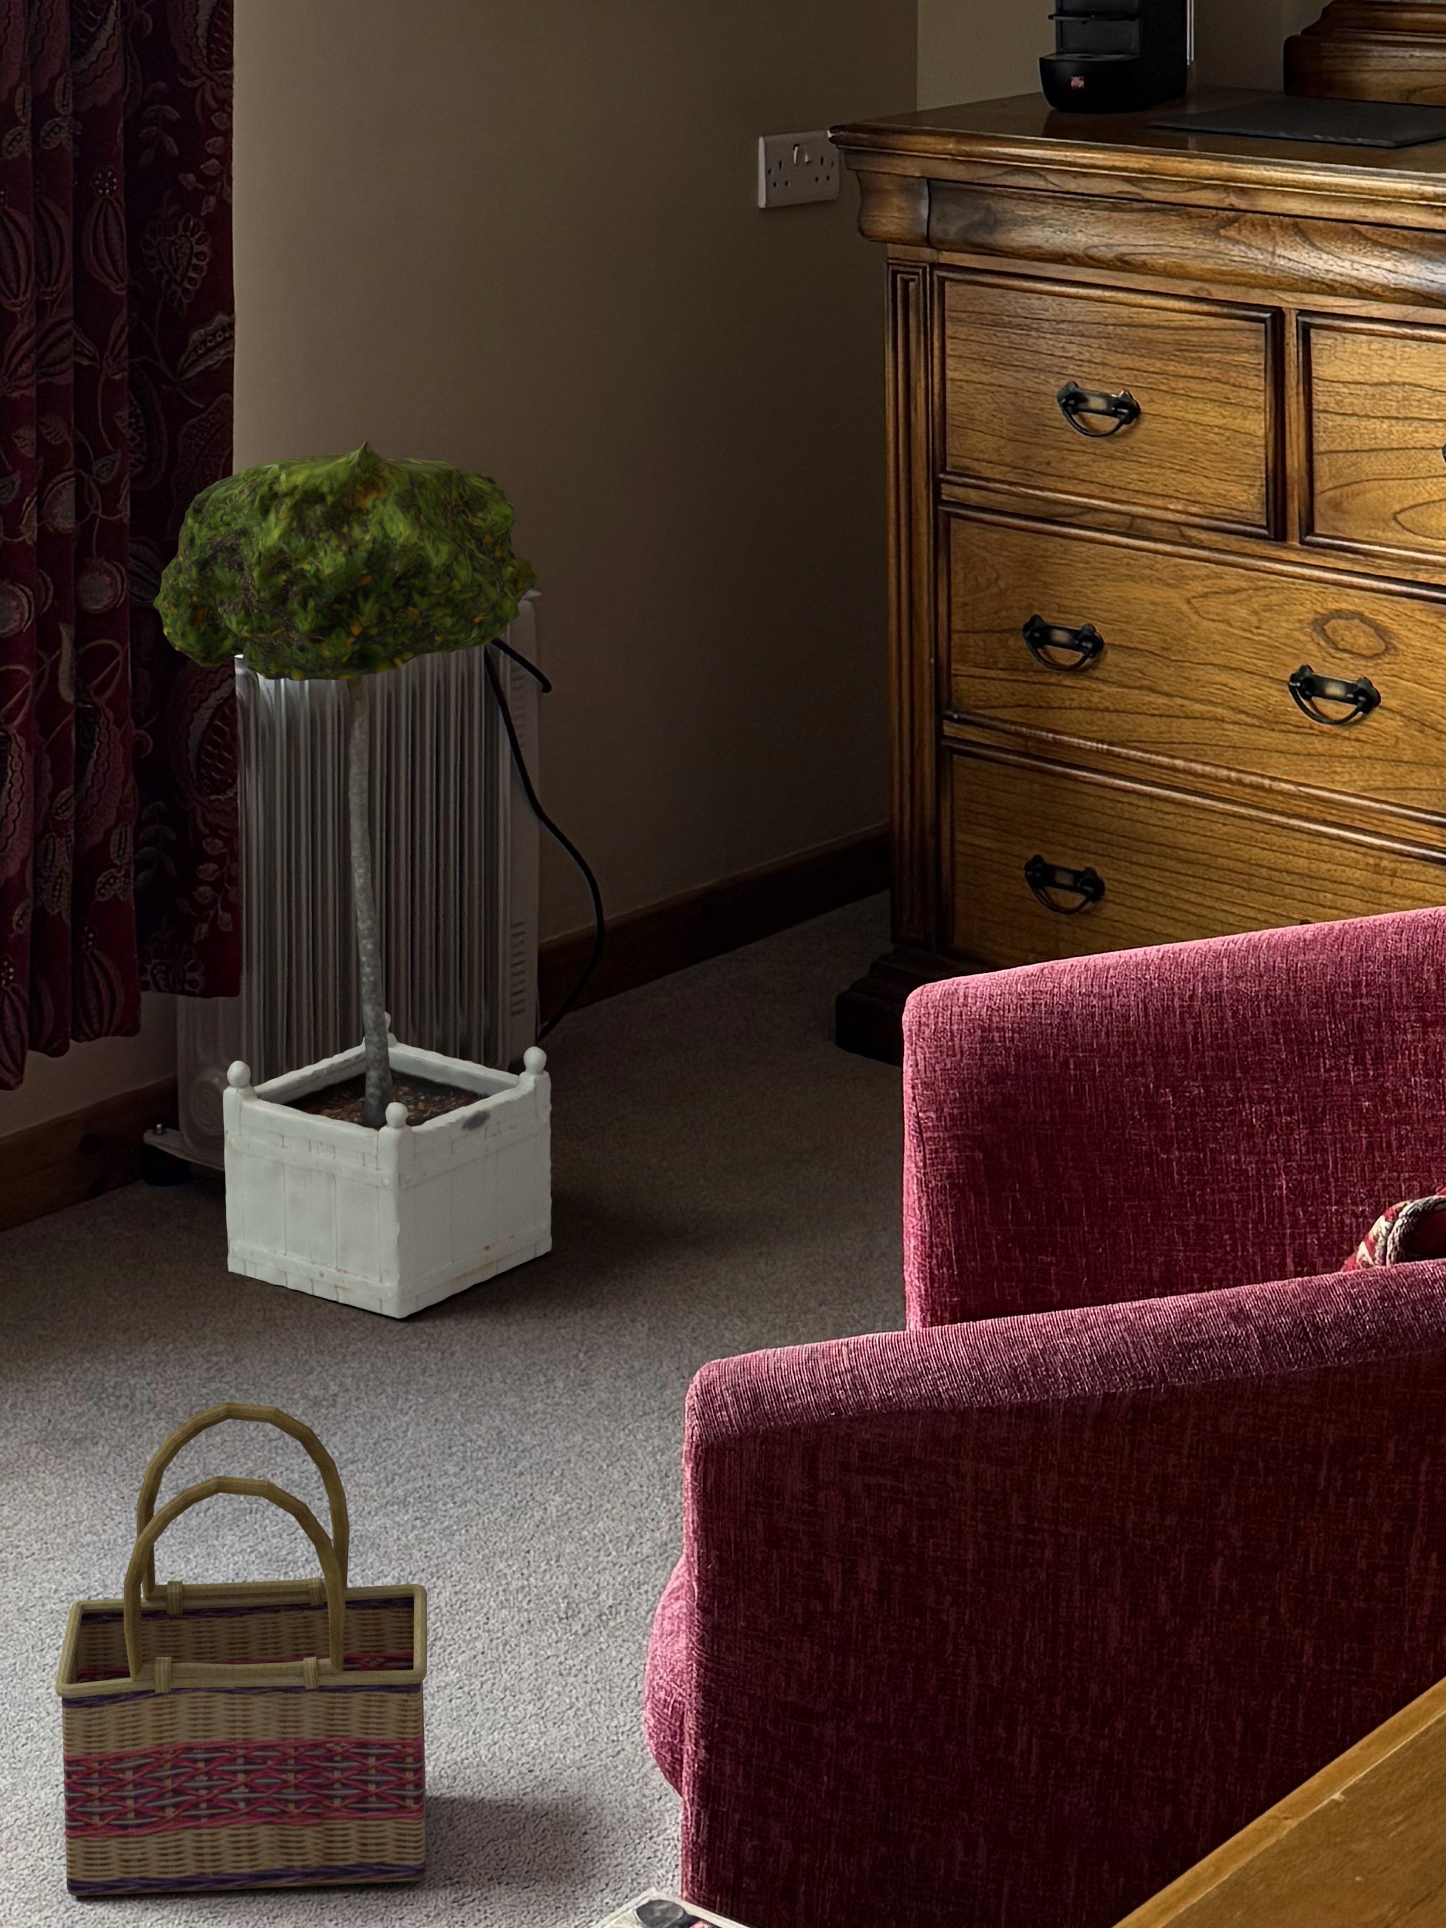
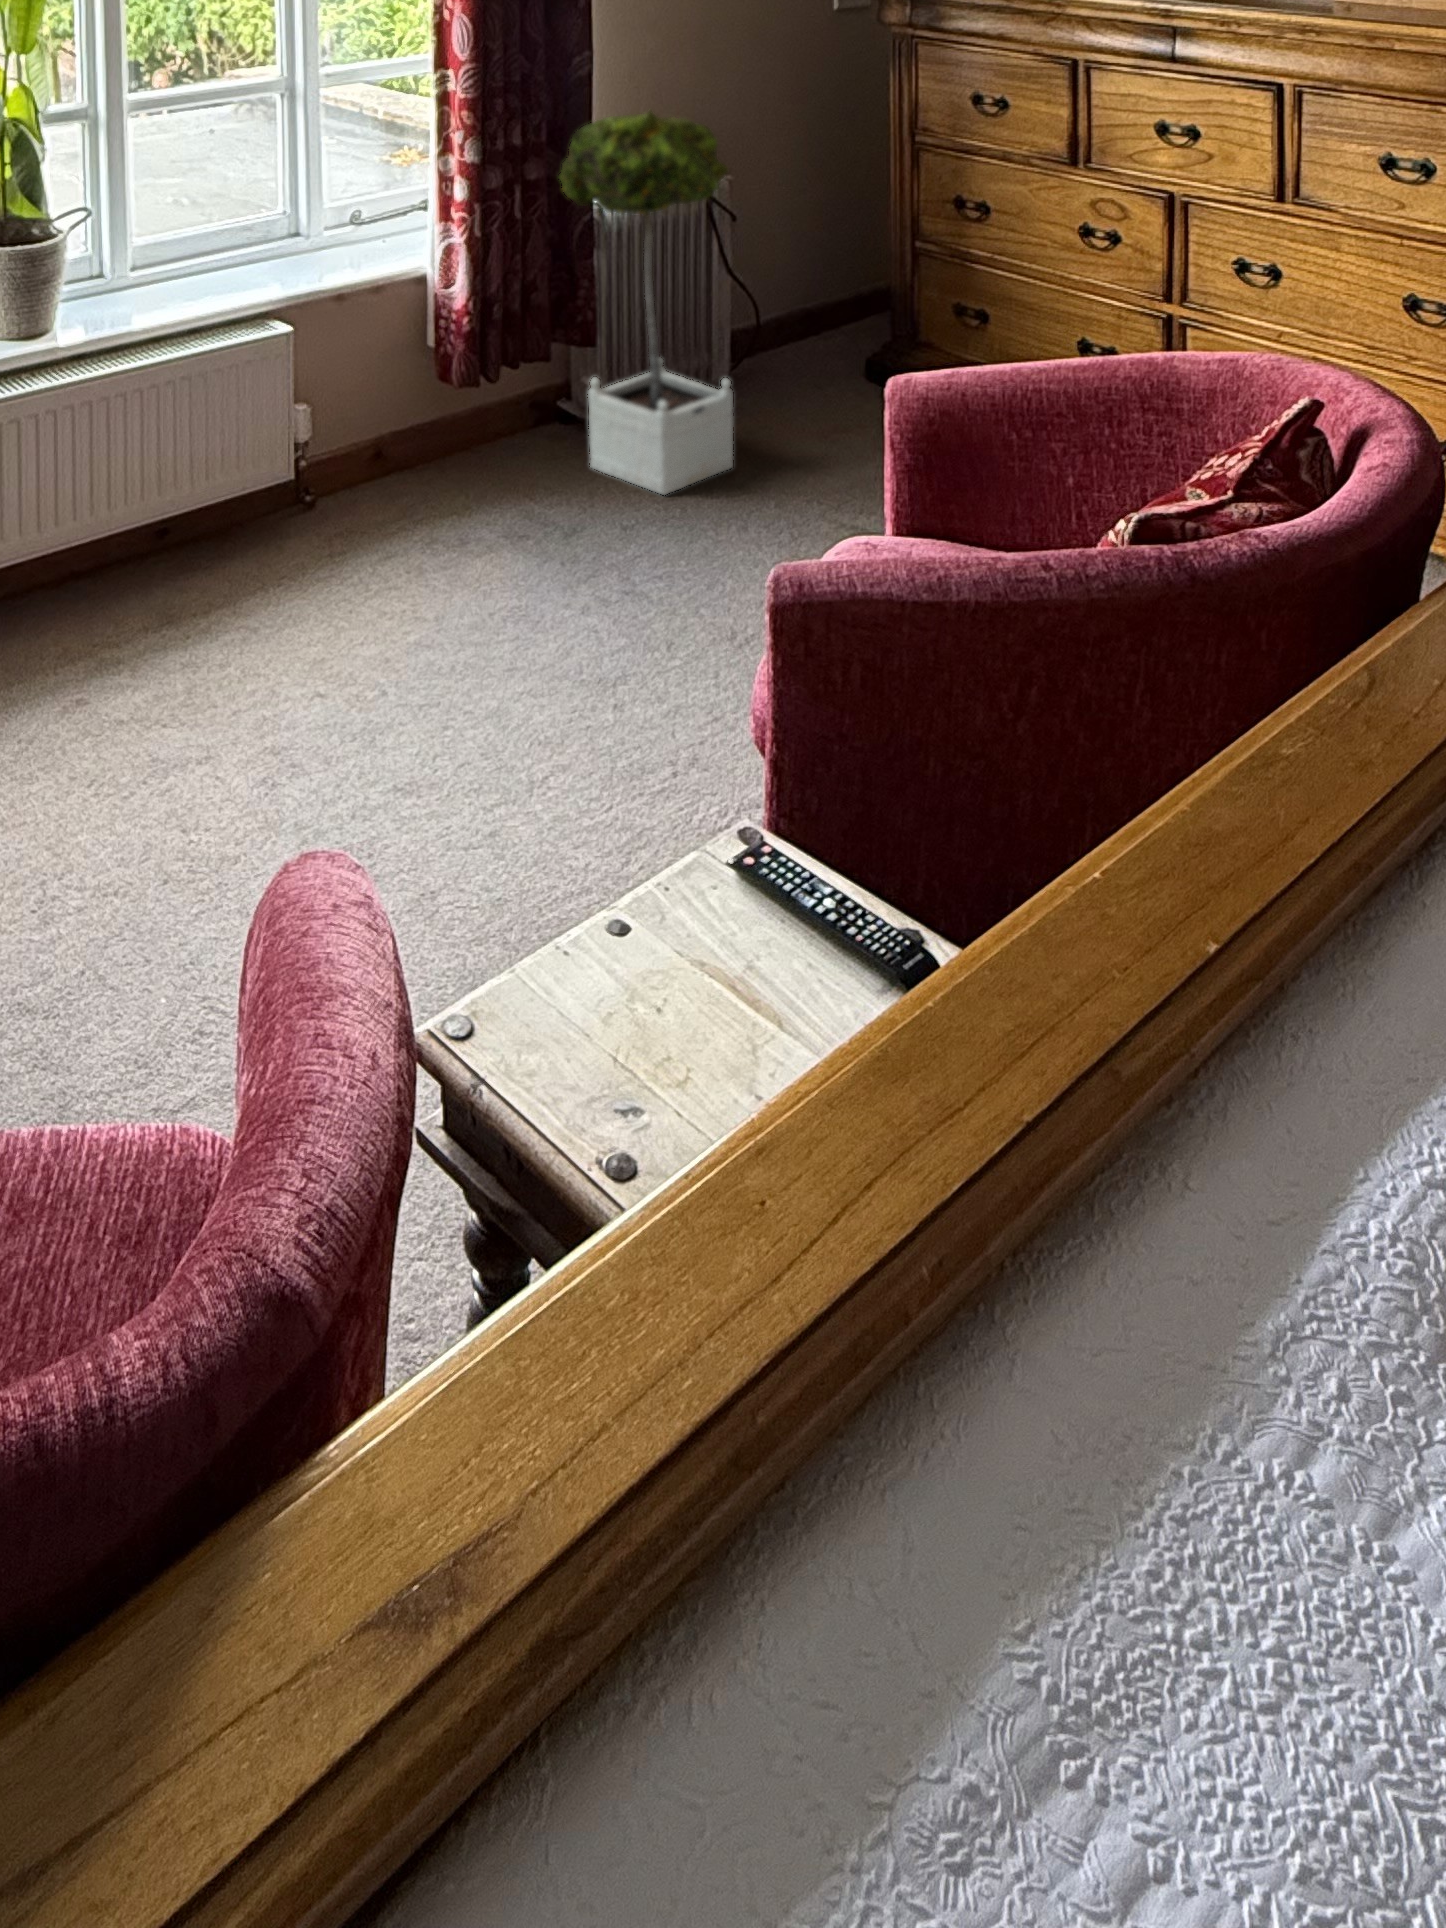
basket: present [55,1402,427,1896] -> none [490,543,662,770]

